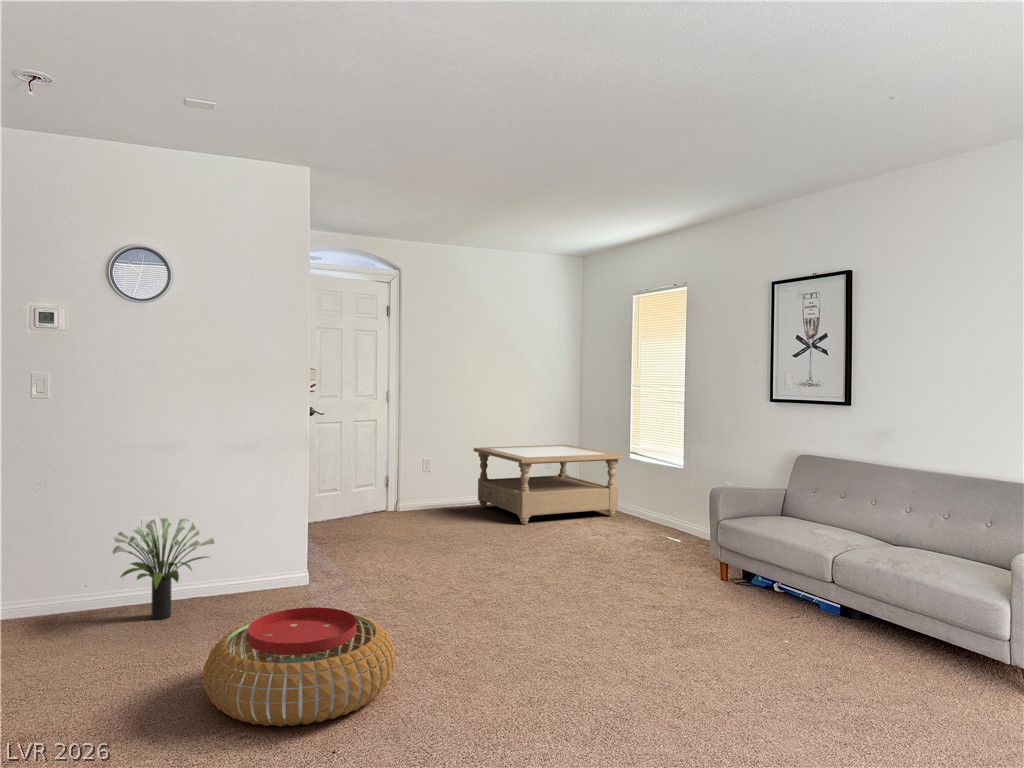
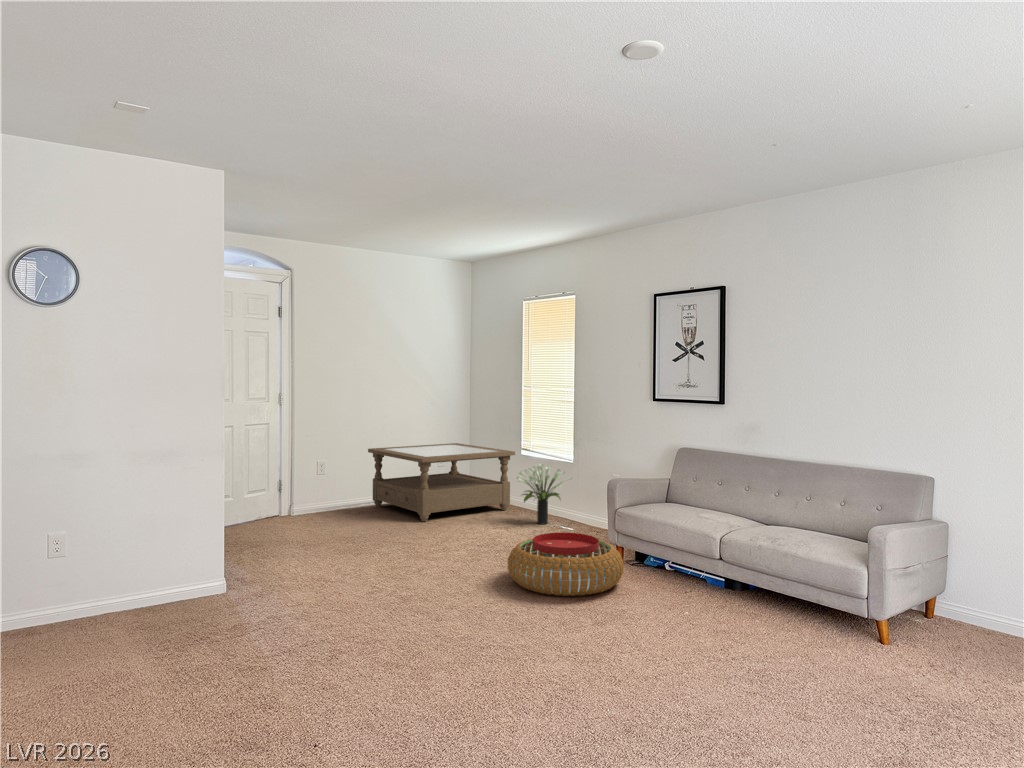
potted plant: present [113,516,214,619] -> present [517,464,572,524]
pouf: present [203,607,395,726] -> present [508,533,624,596]

